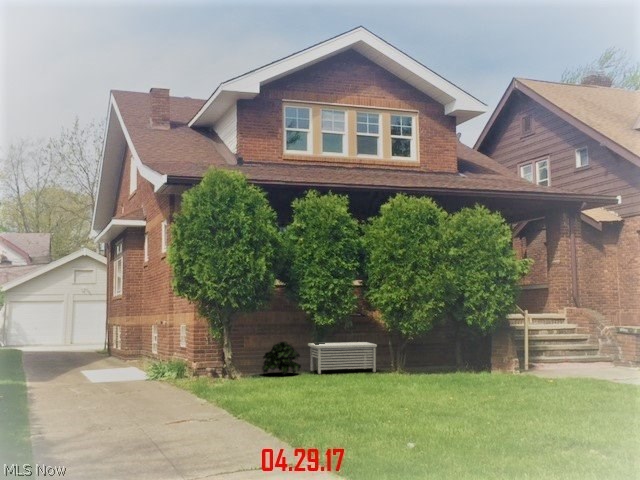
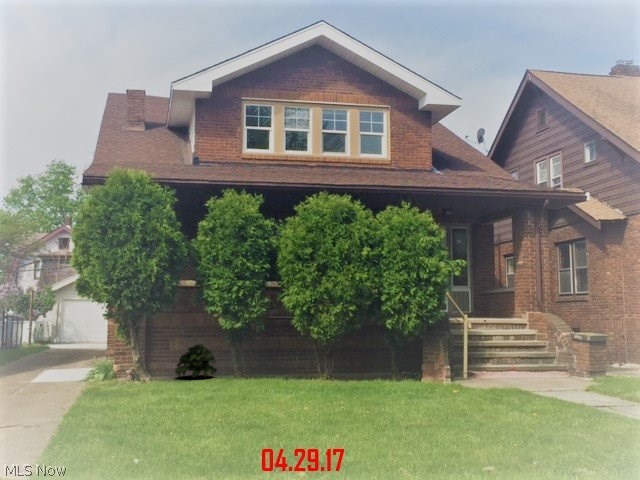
storage bench: present [308,342,377,374] -> none [231,346,297,378]

